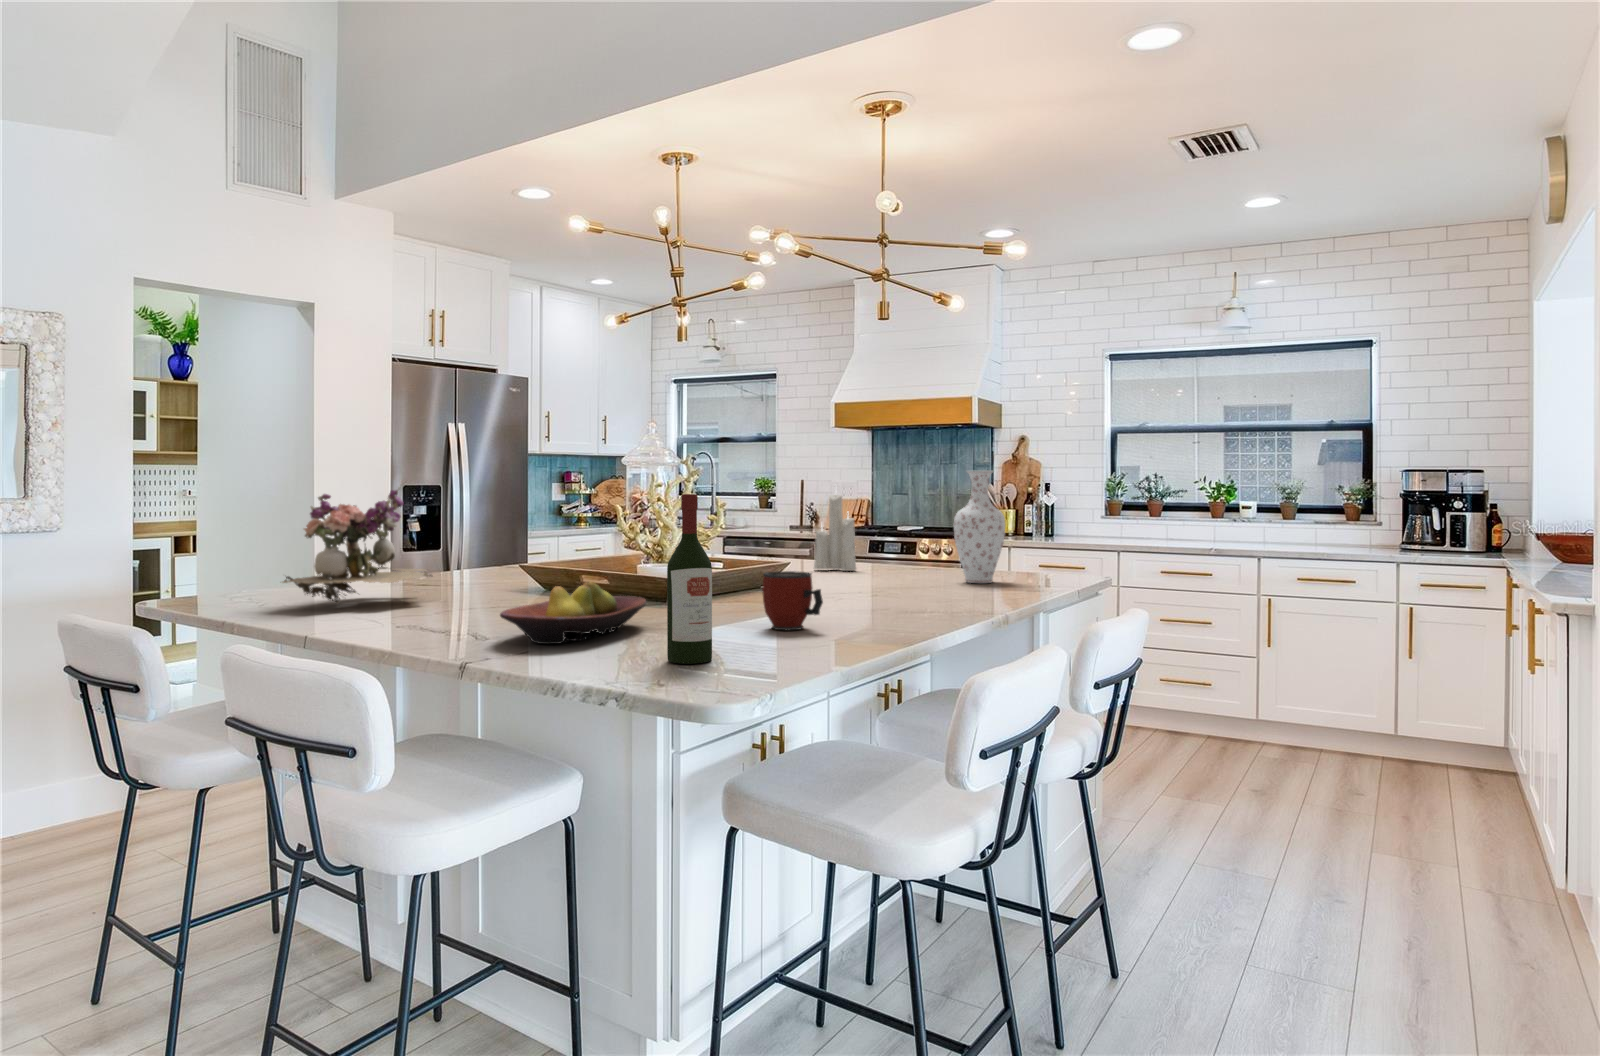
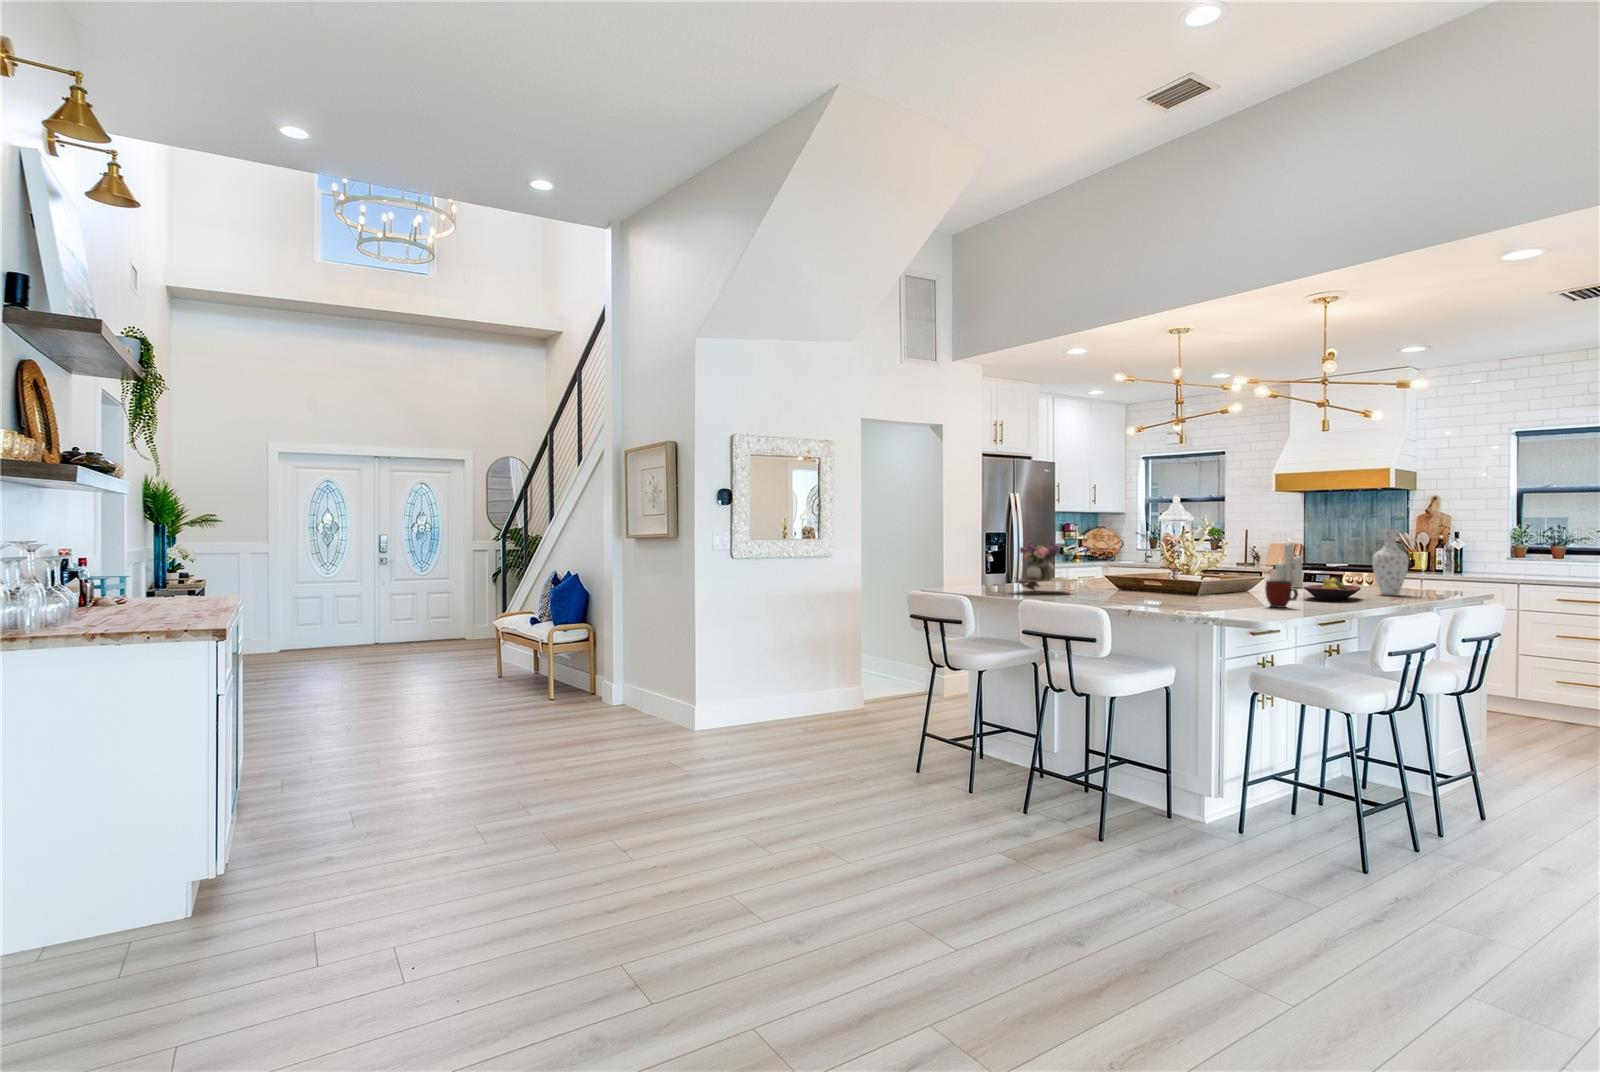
wine bottle: present [667,494,712,664] -> none [1230,544,1251,614]
fruit bowl: present [500,581,646,644] -> present [1304,577,1361,601]

